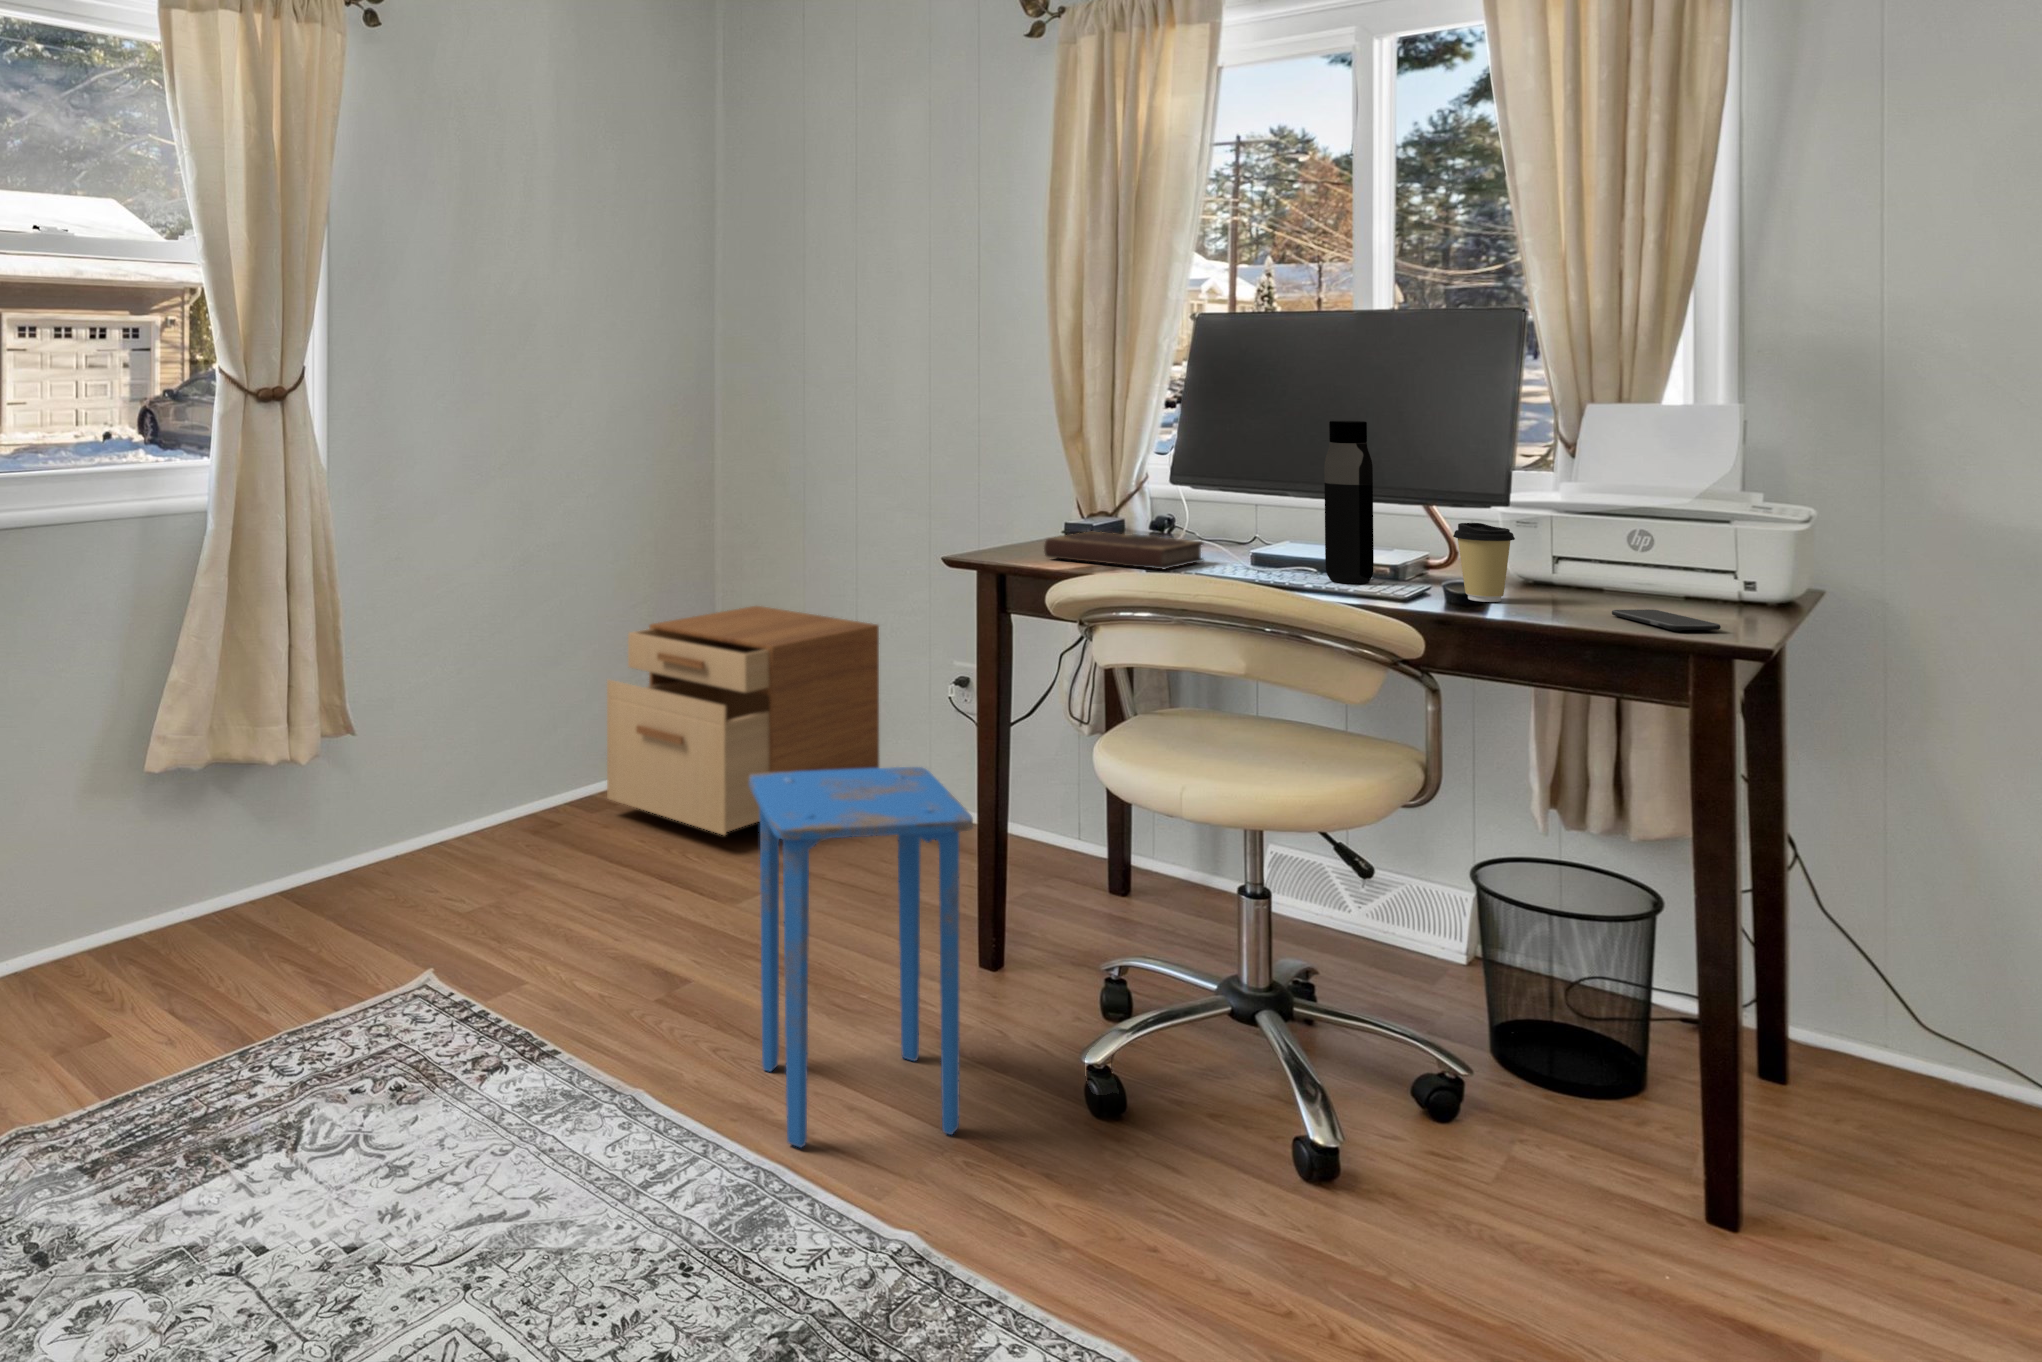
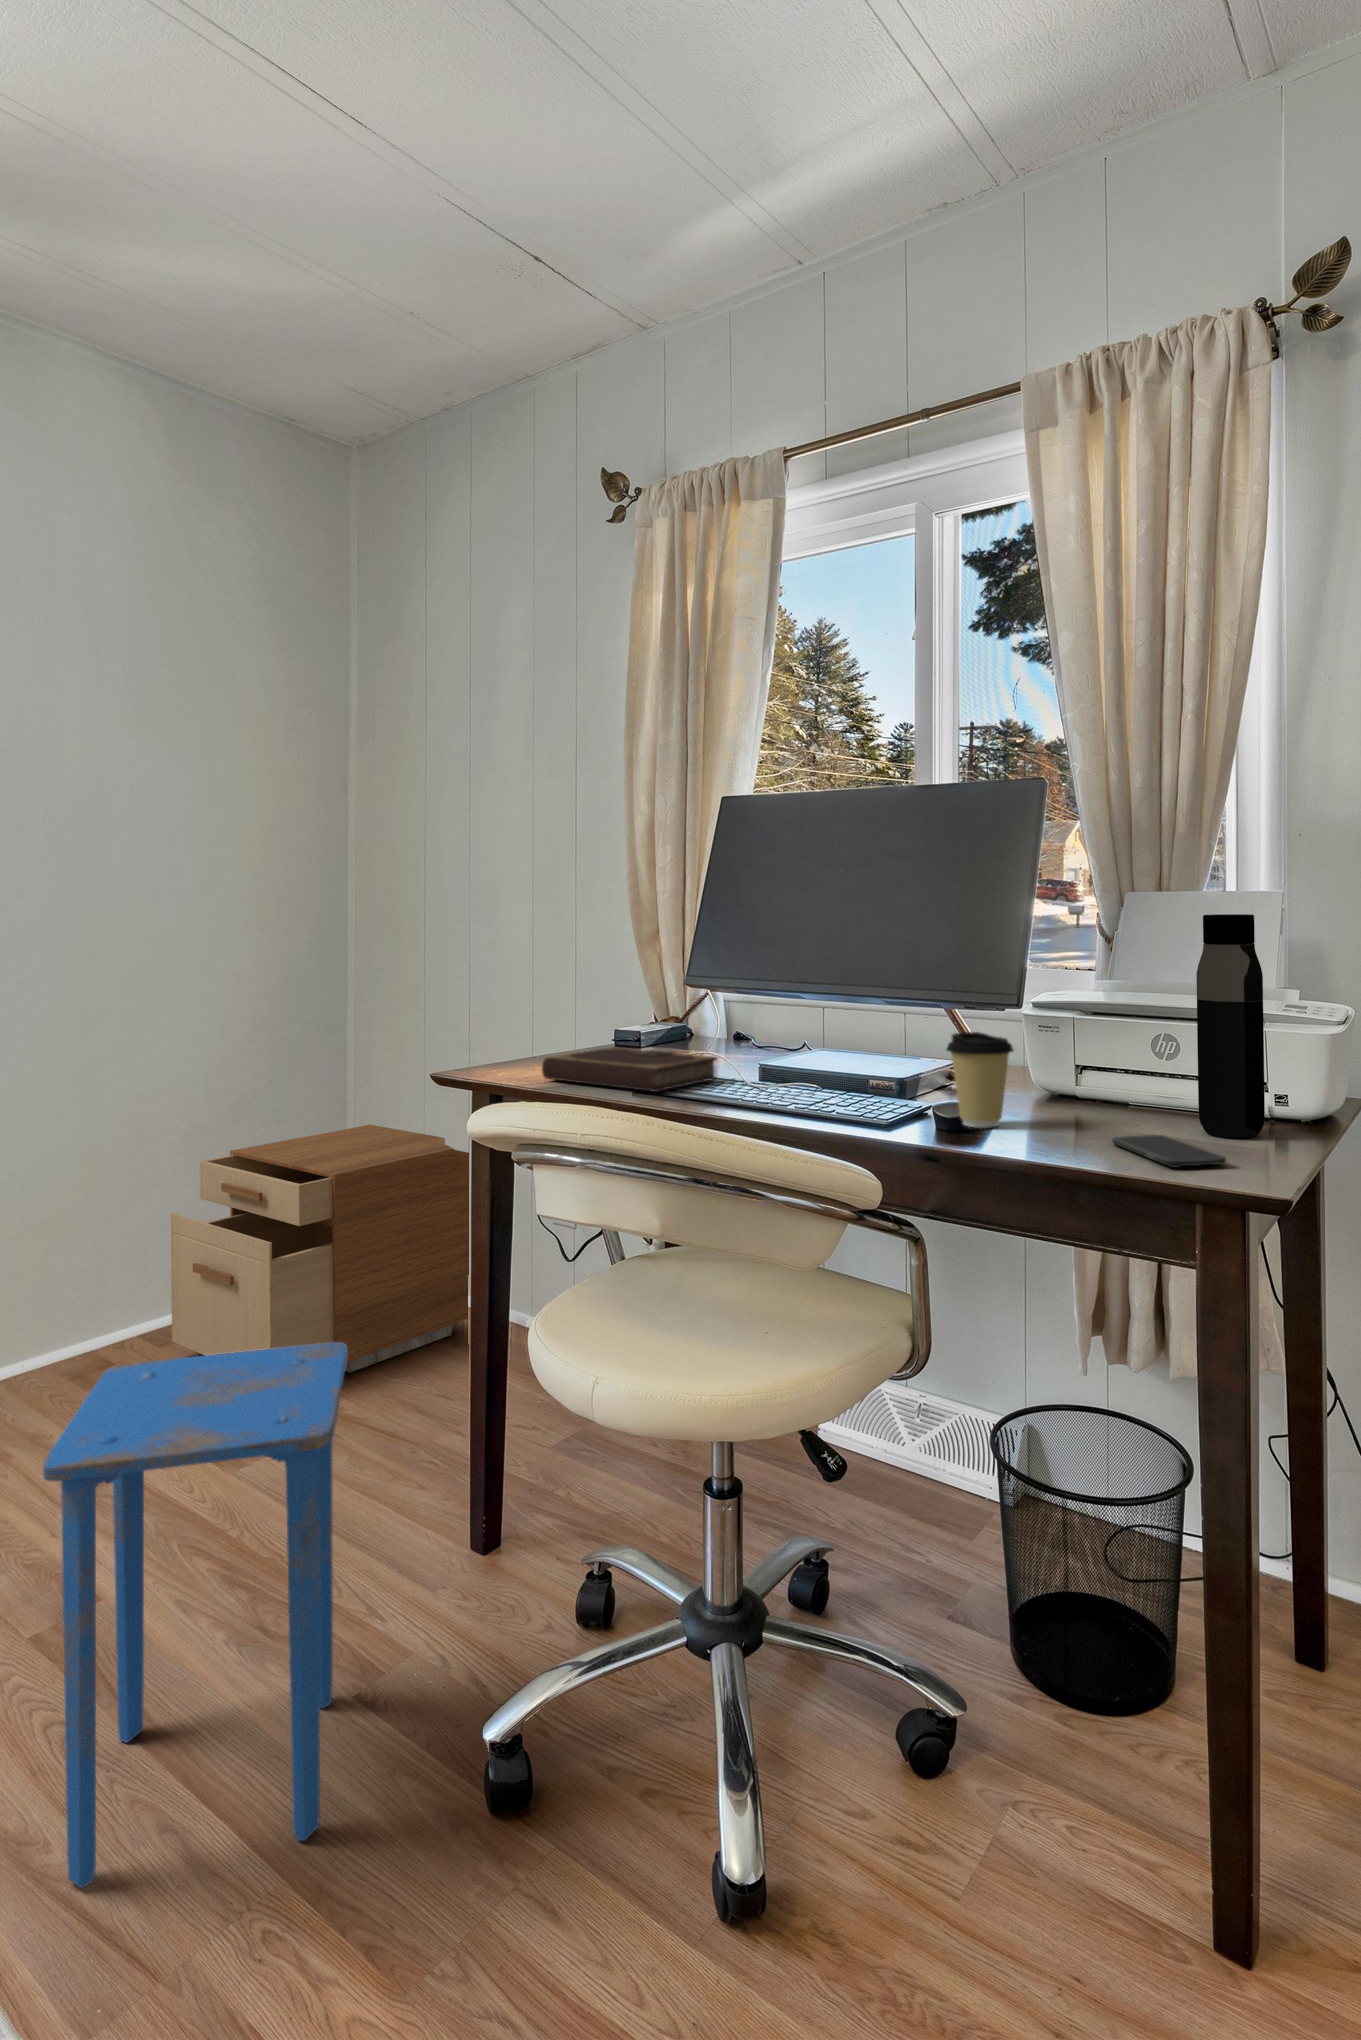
water bottle: present [1324,421,1374,583] -> present [1196,914,1265,1138]

